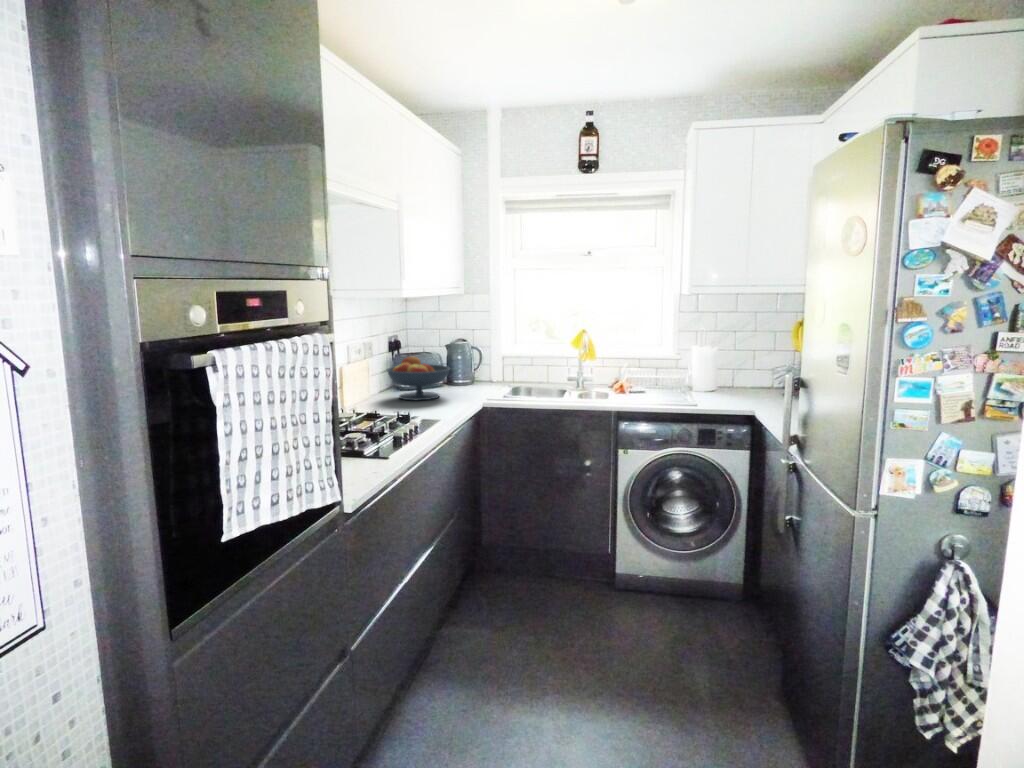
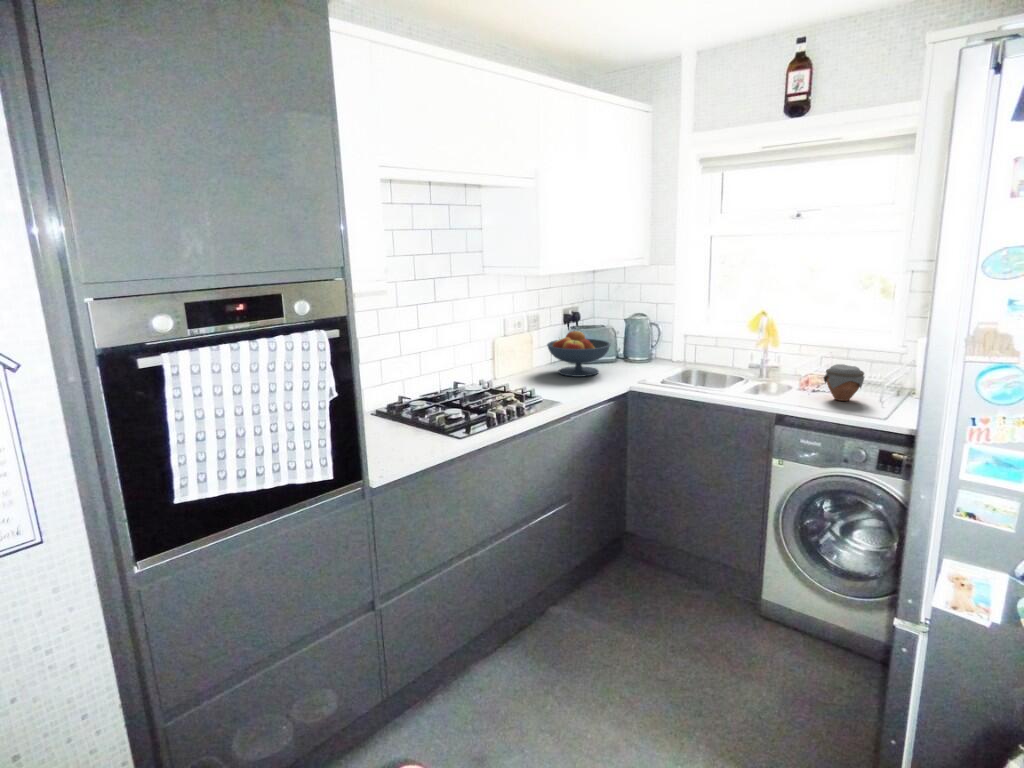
jar: none [640,369,668,398] -> present [824,364,864,401]

